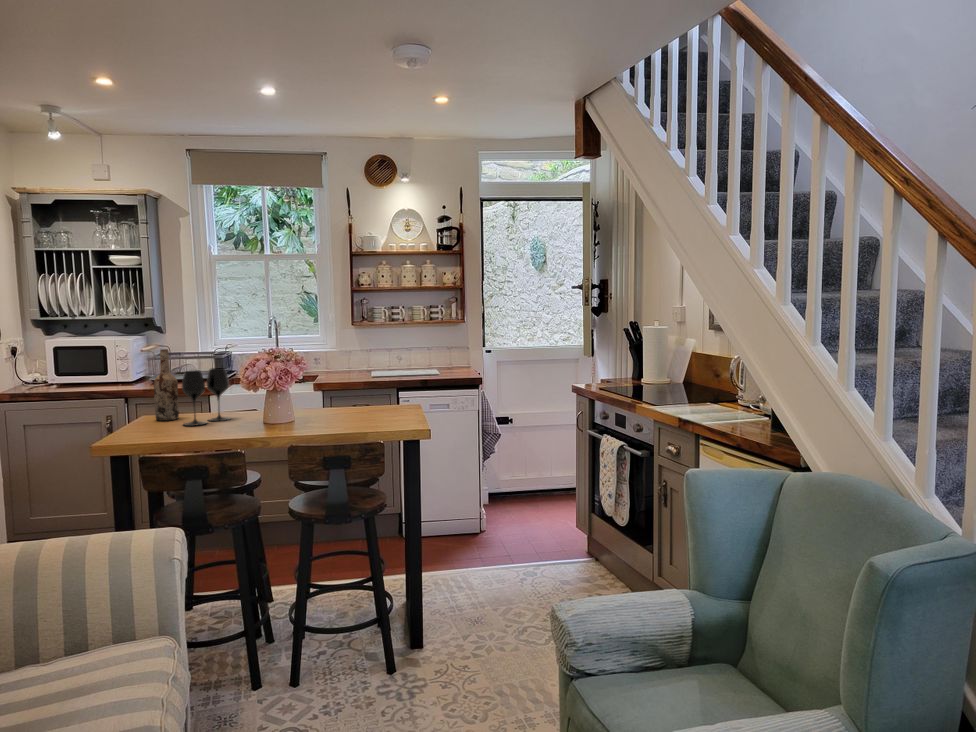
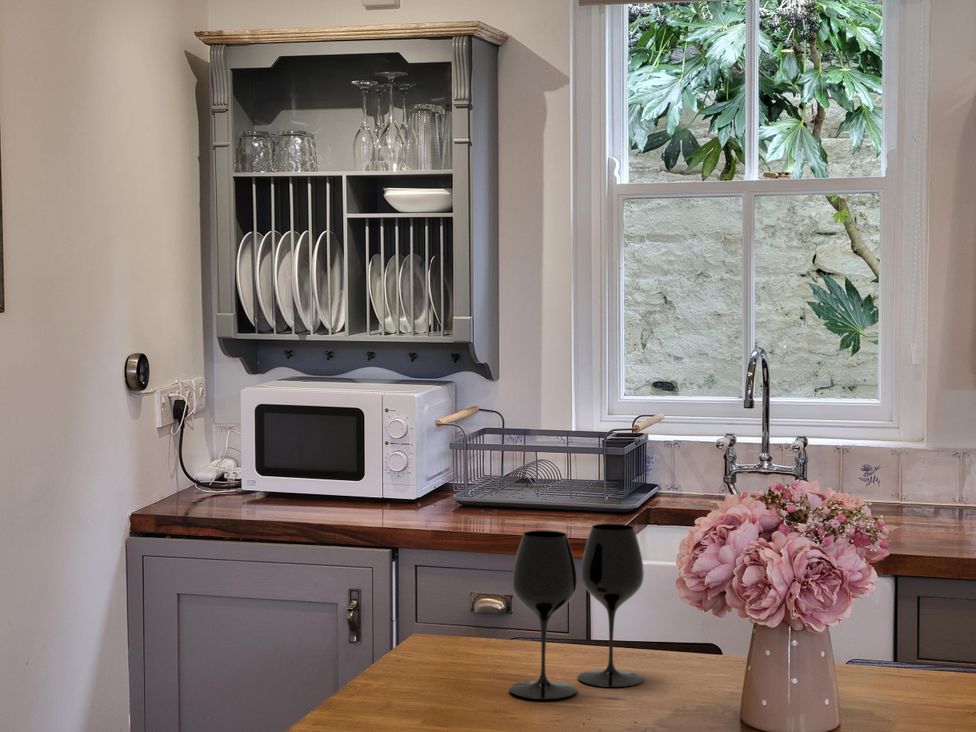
wine bottle: present [154,349,179,421] -> none [442,457,504,662]

